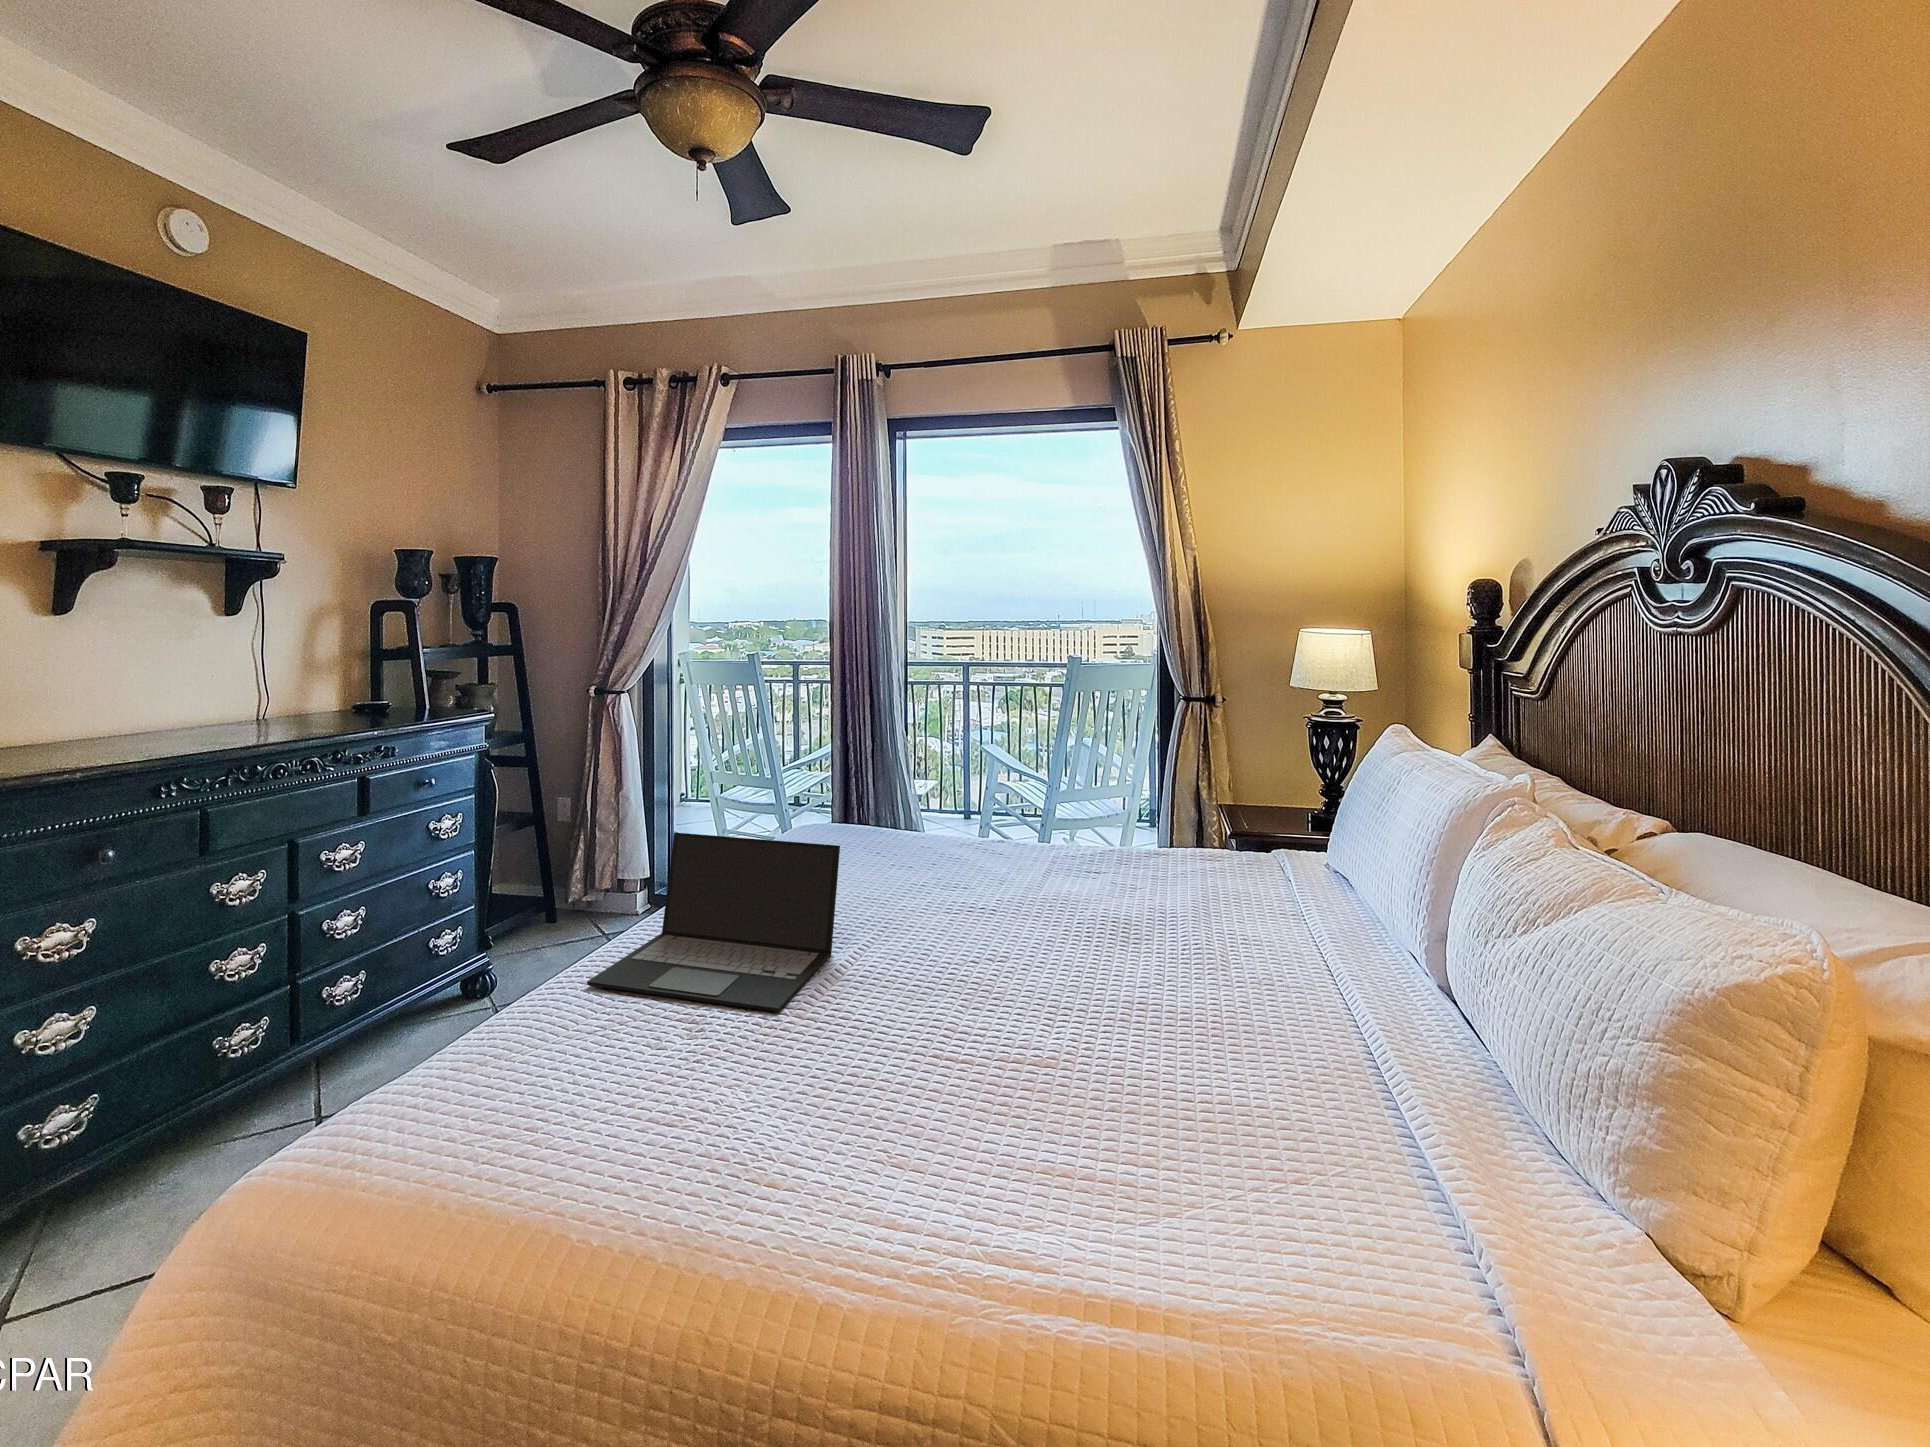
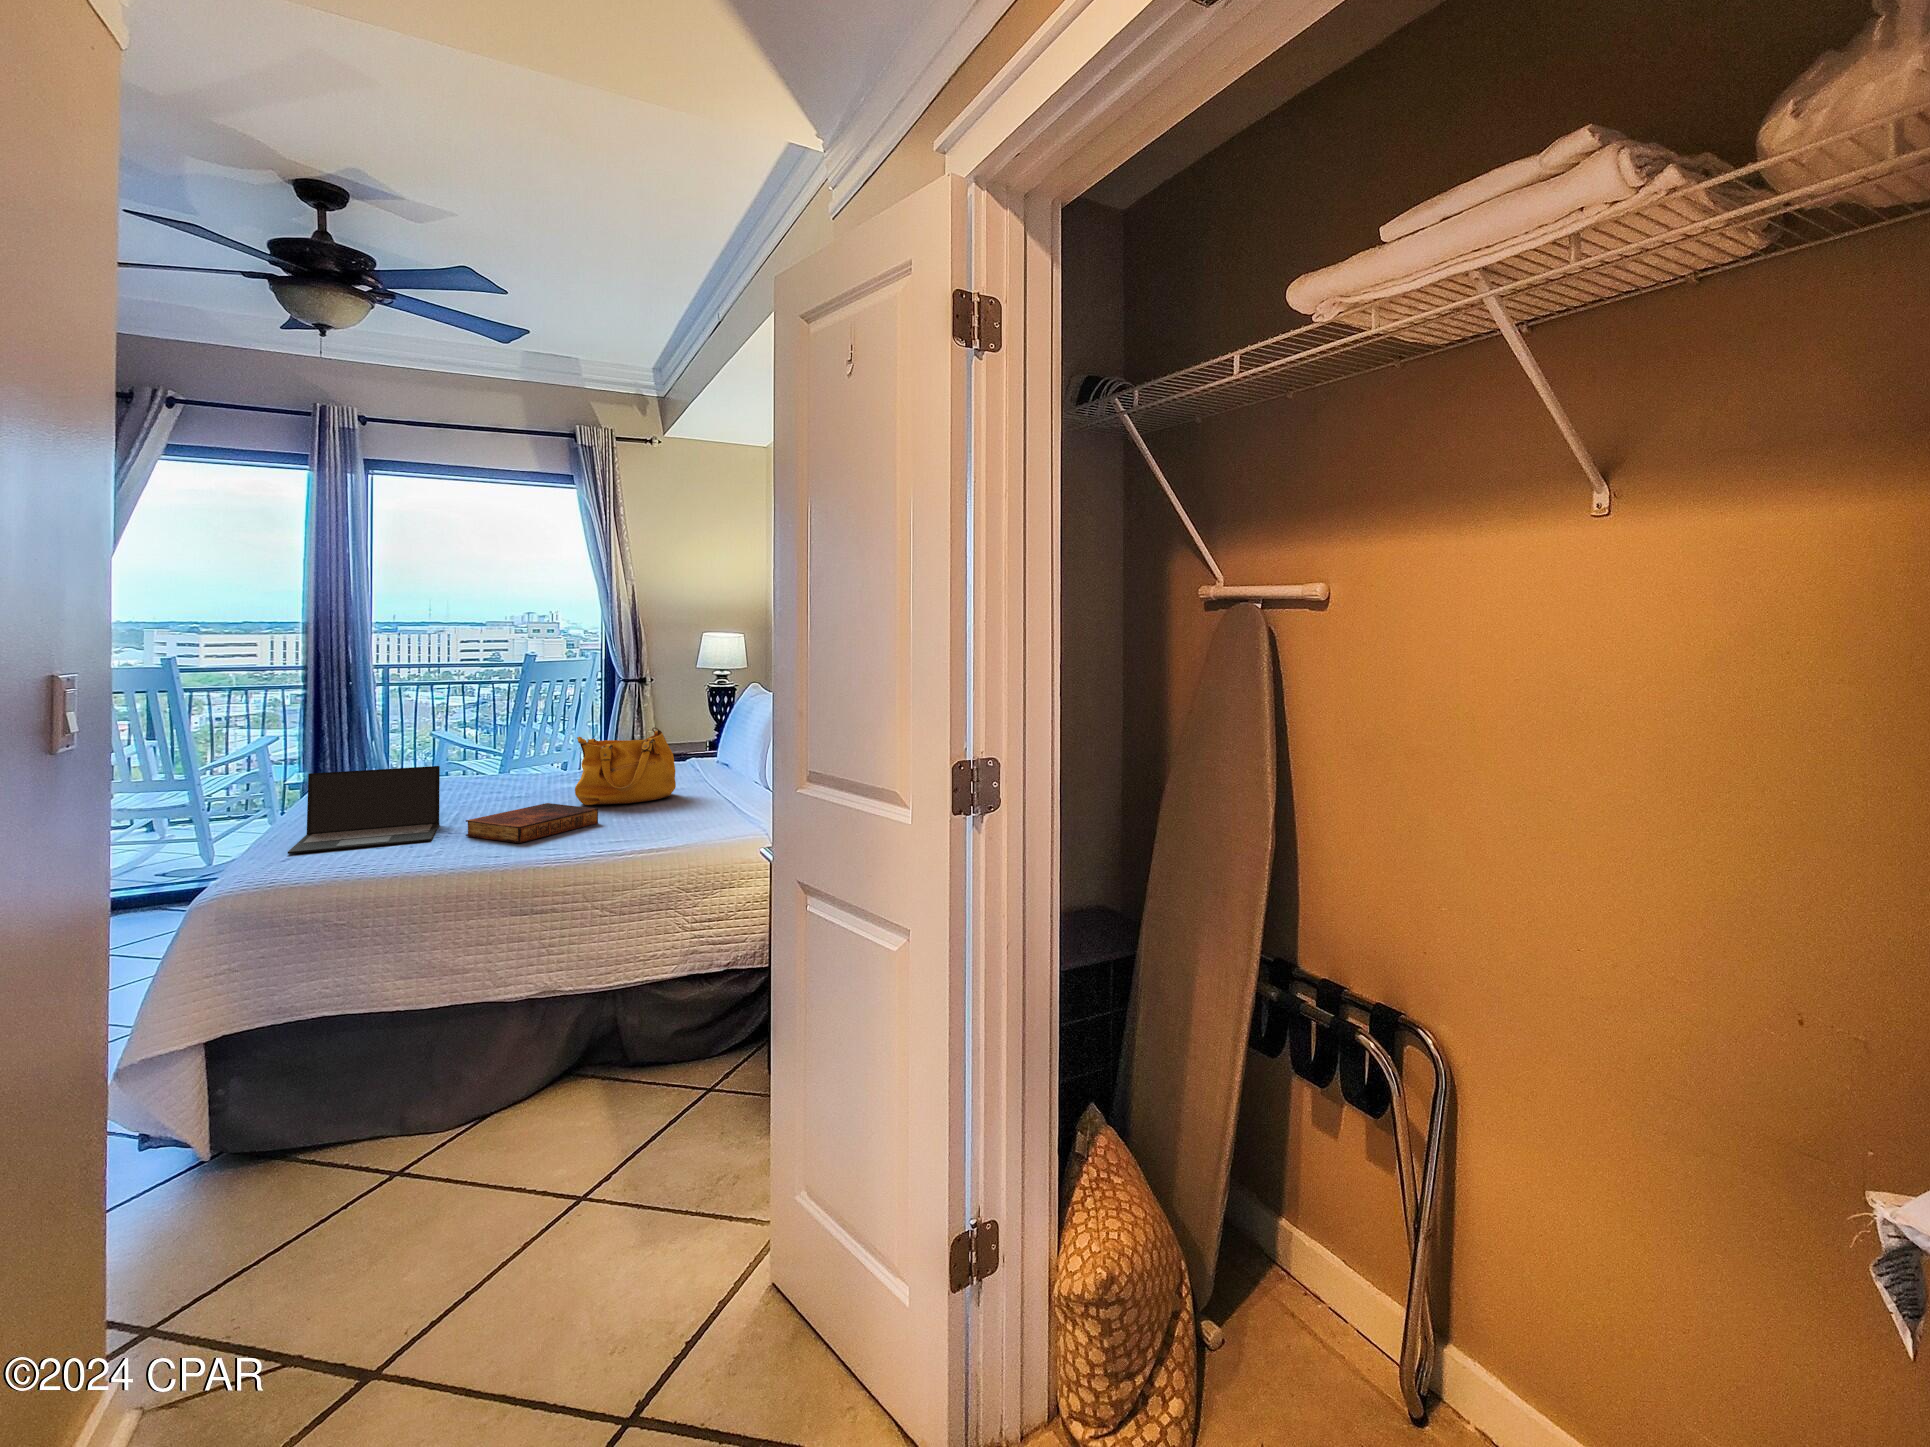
handbag: none [1061,811,1266,978] -> present [575,727,676,805]
book: none [837,954,1087,1089] -> present [466,803,598,843]

